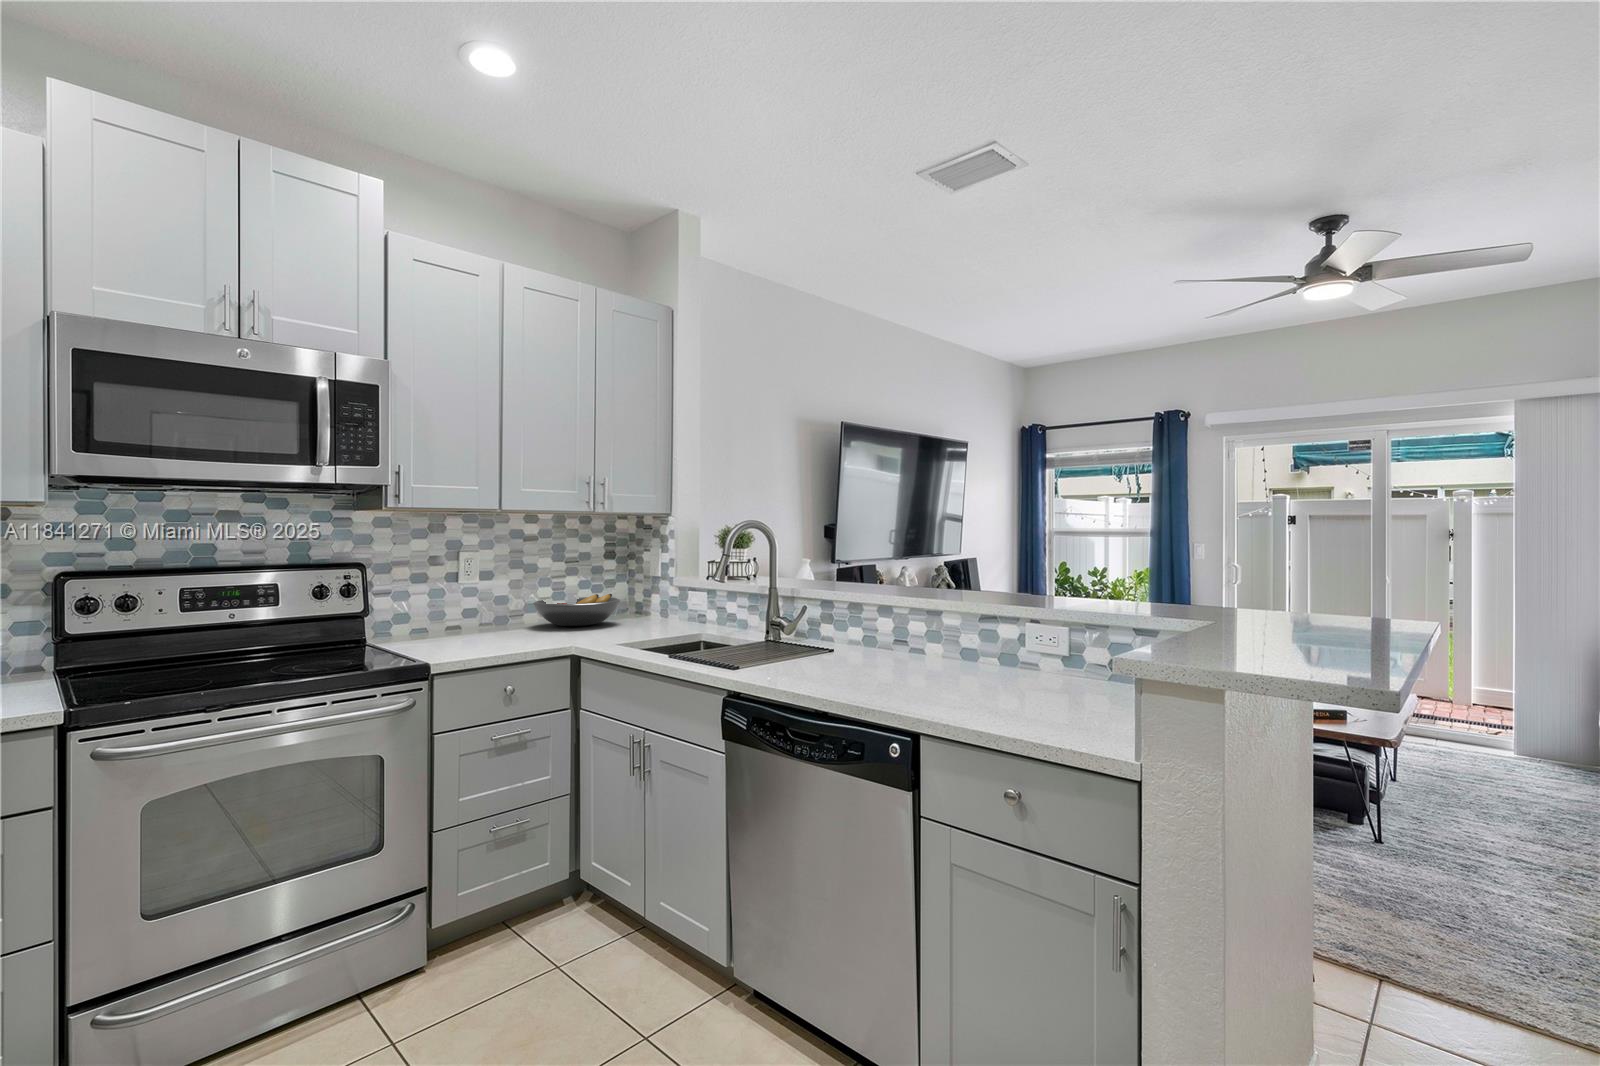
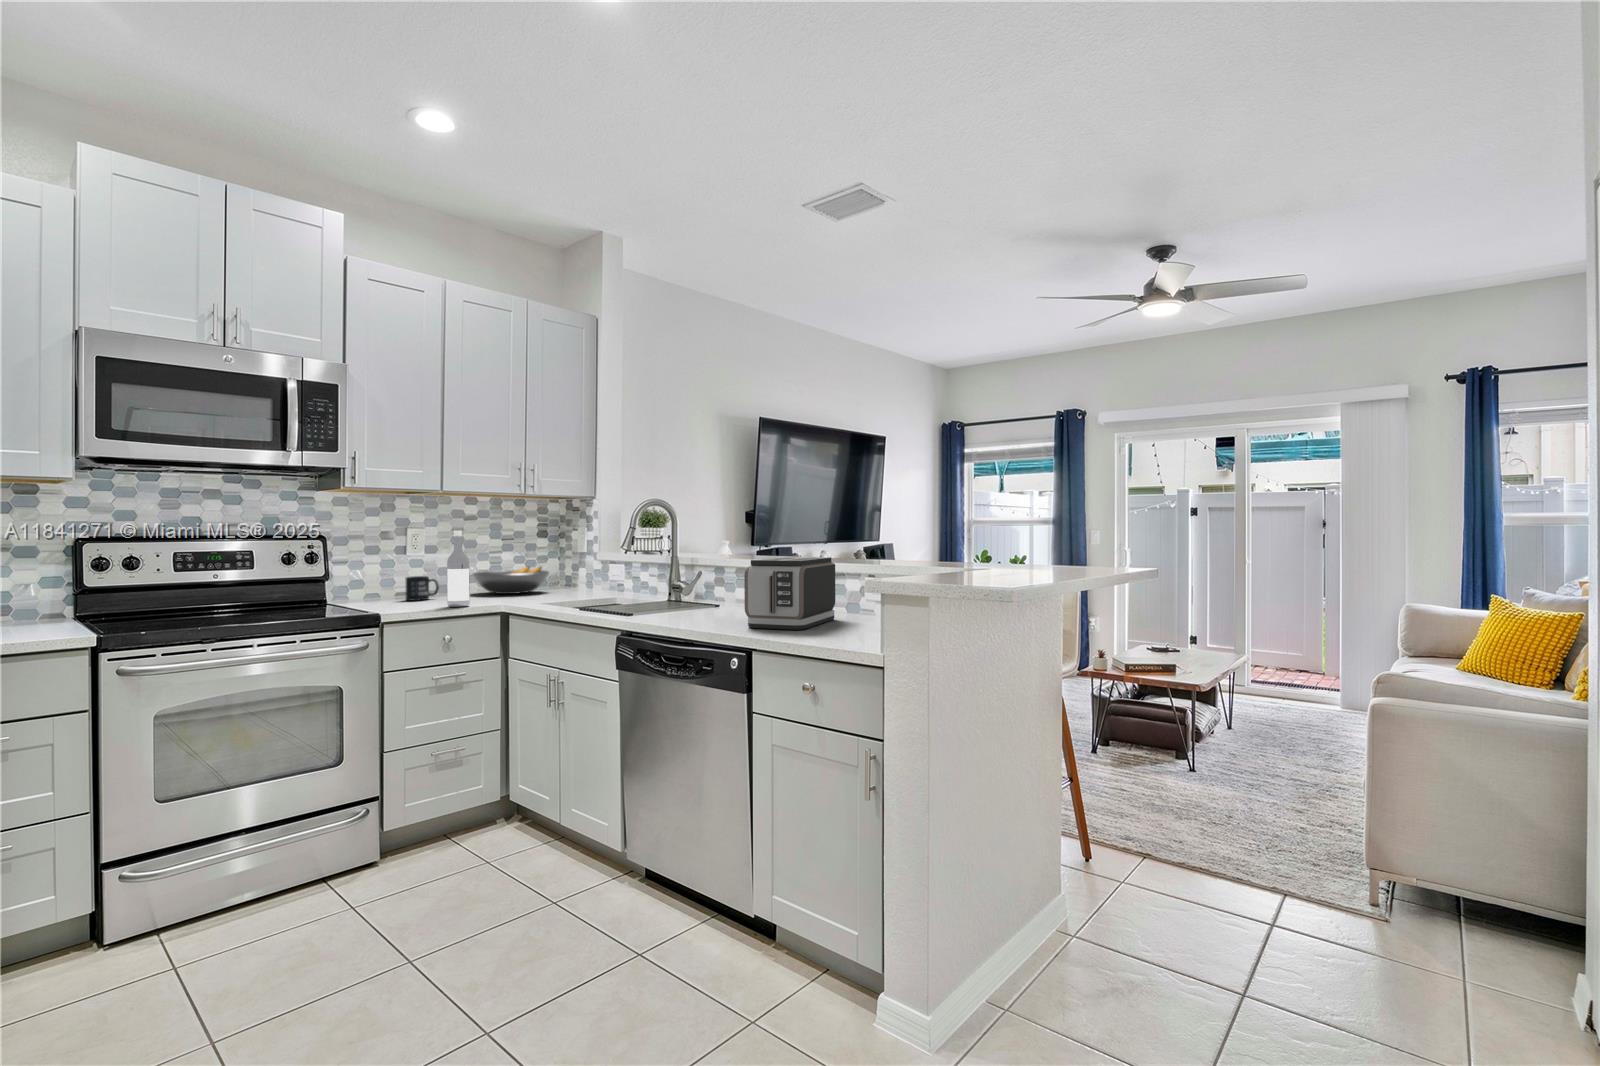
wine bottle: none [506,558,533,650] -> present [447,531,470,607]
toaster: none [900,595,1007,702] -> present [744,557,835,630]
mug: none [458,608,496,638] -> present [406,576,439,601]

